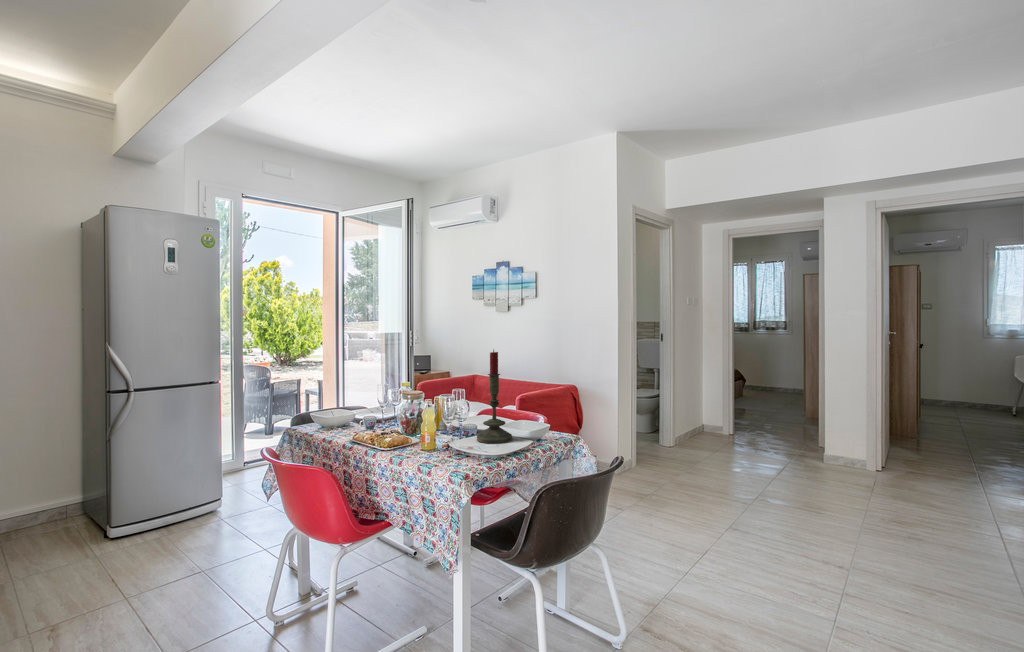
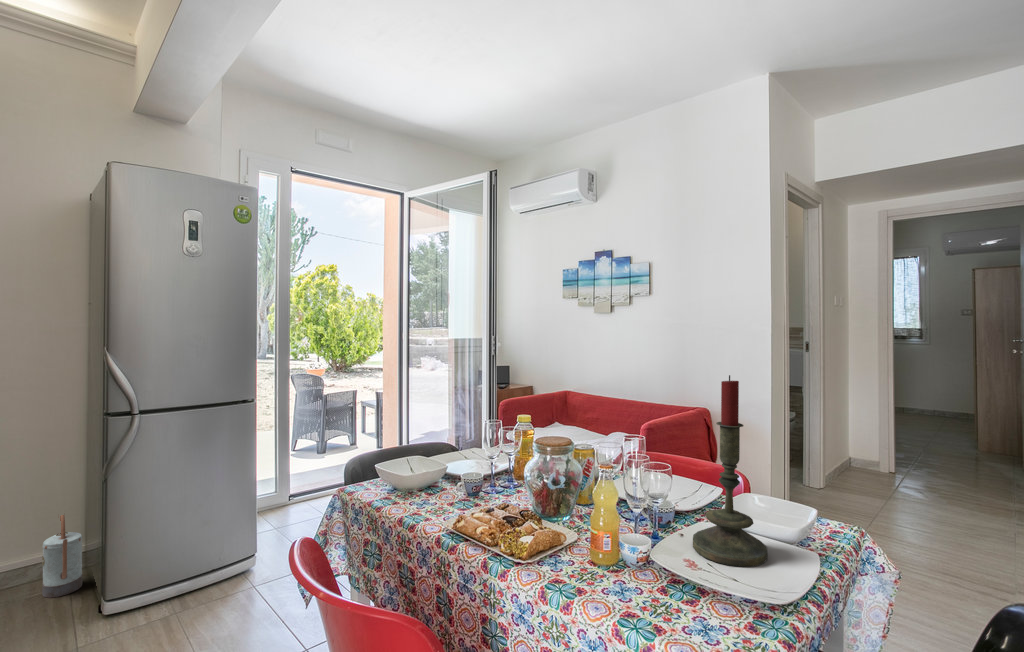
watering can: none [52,469,83,534] -> present [42,515,82,598]

